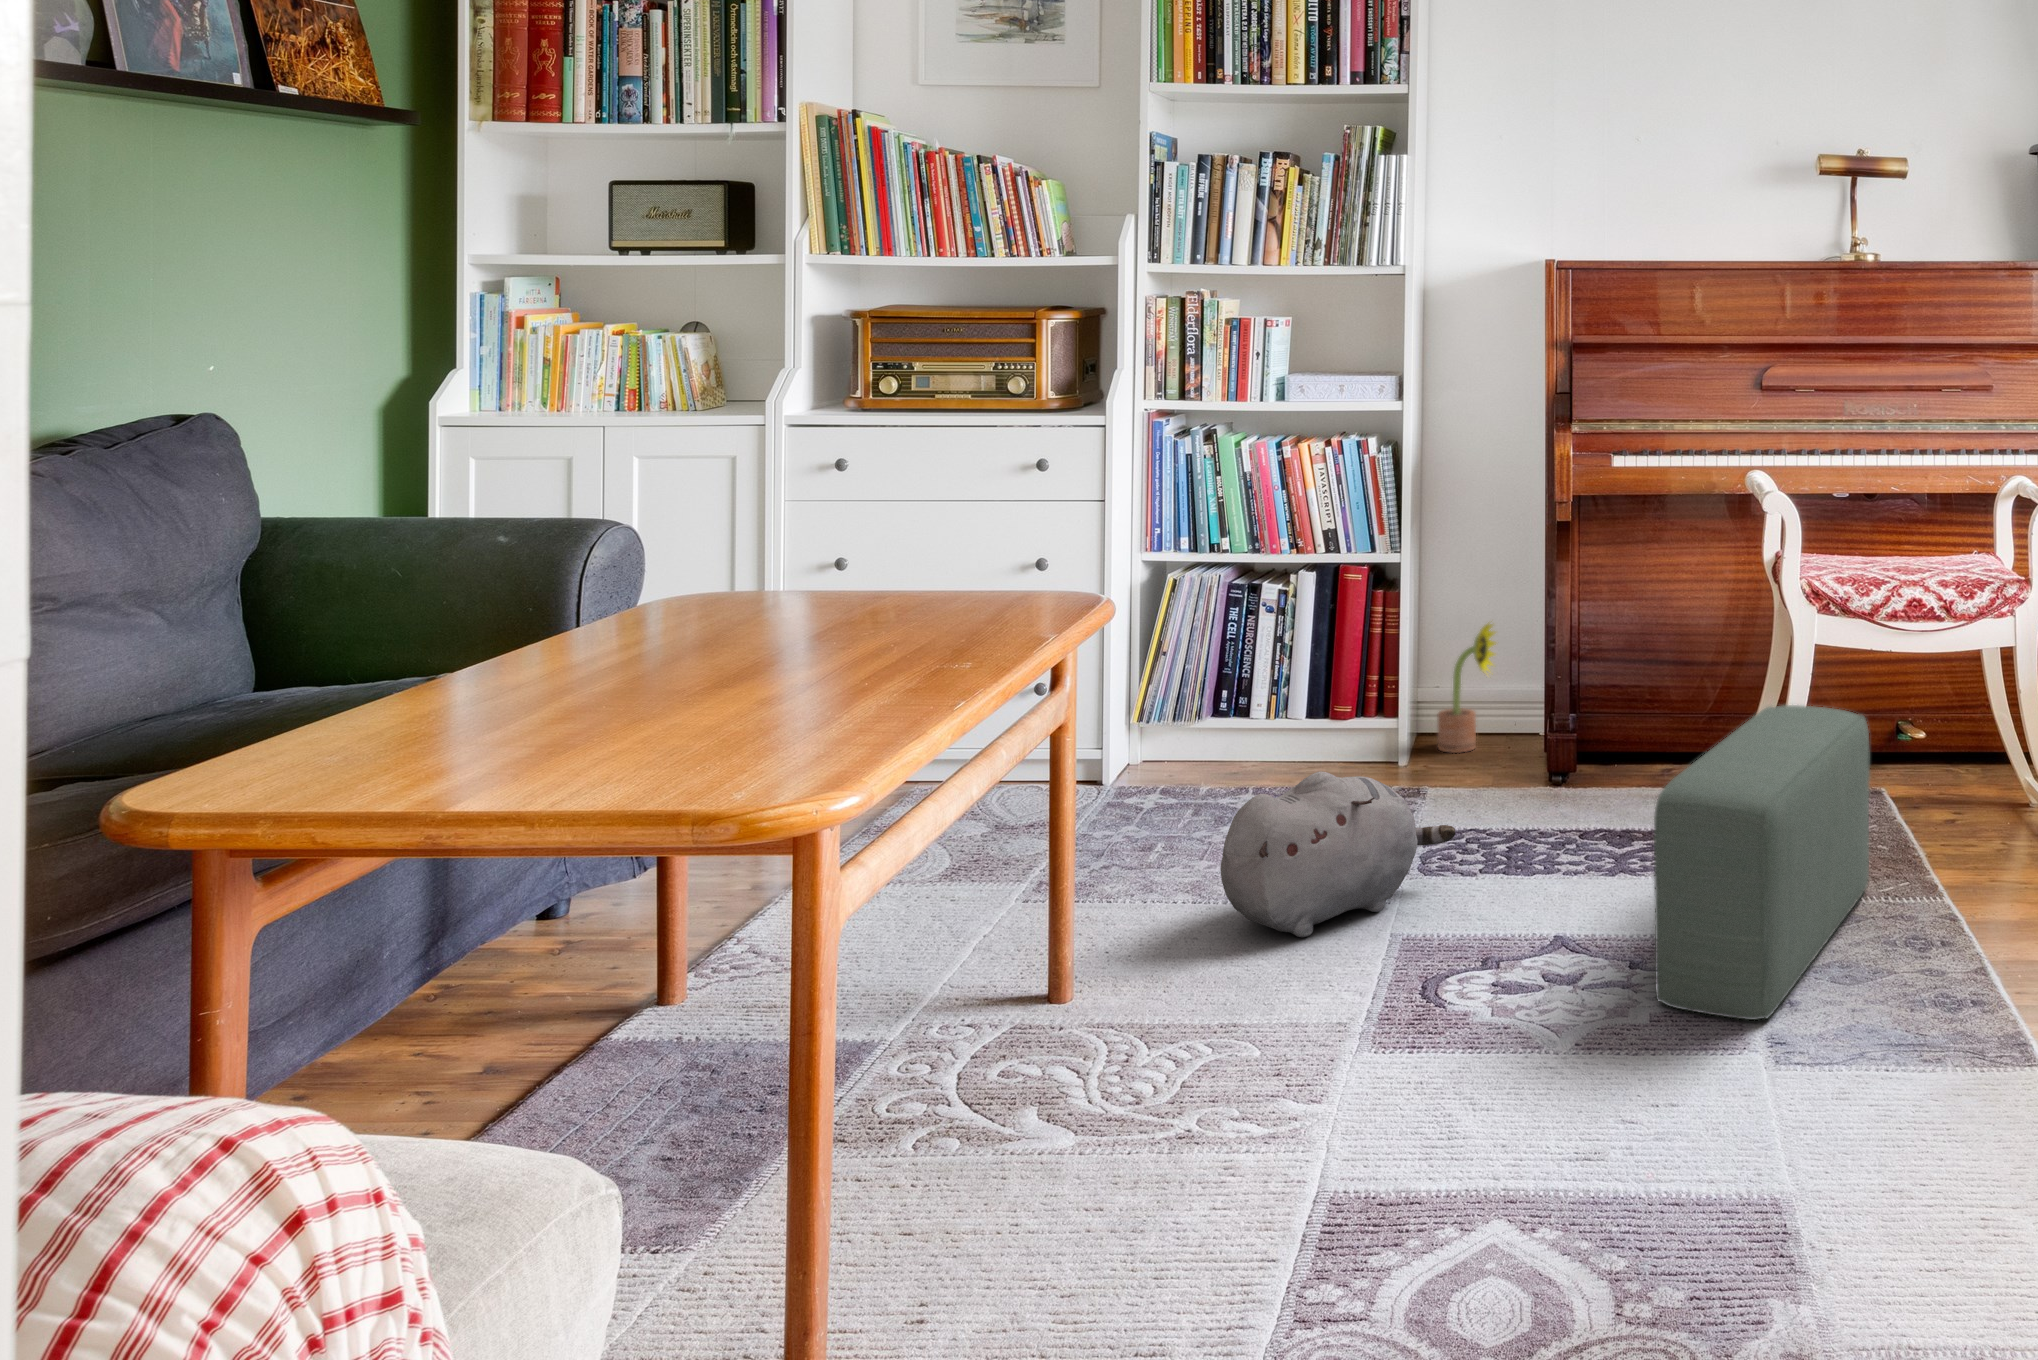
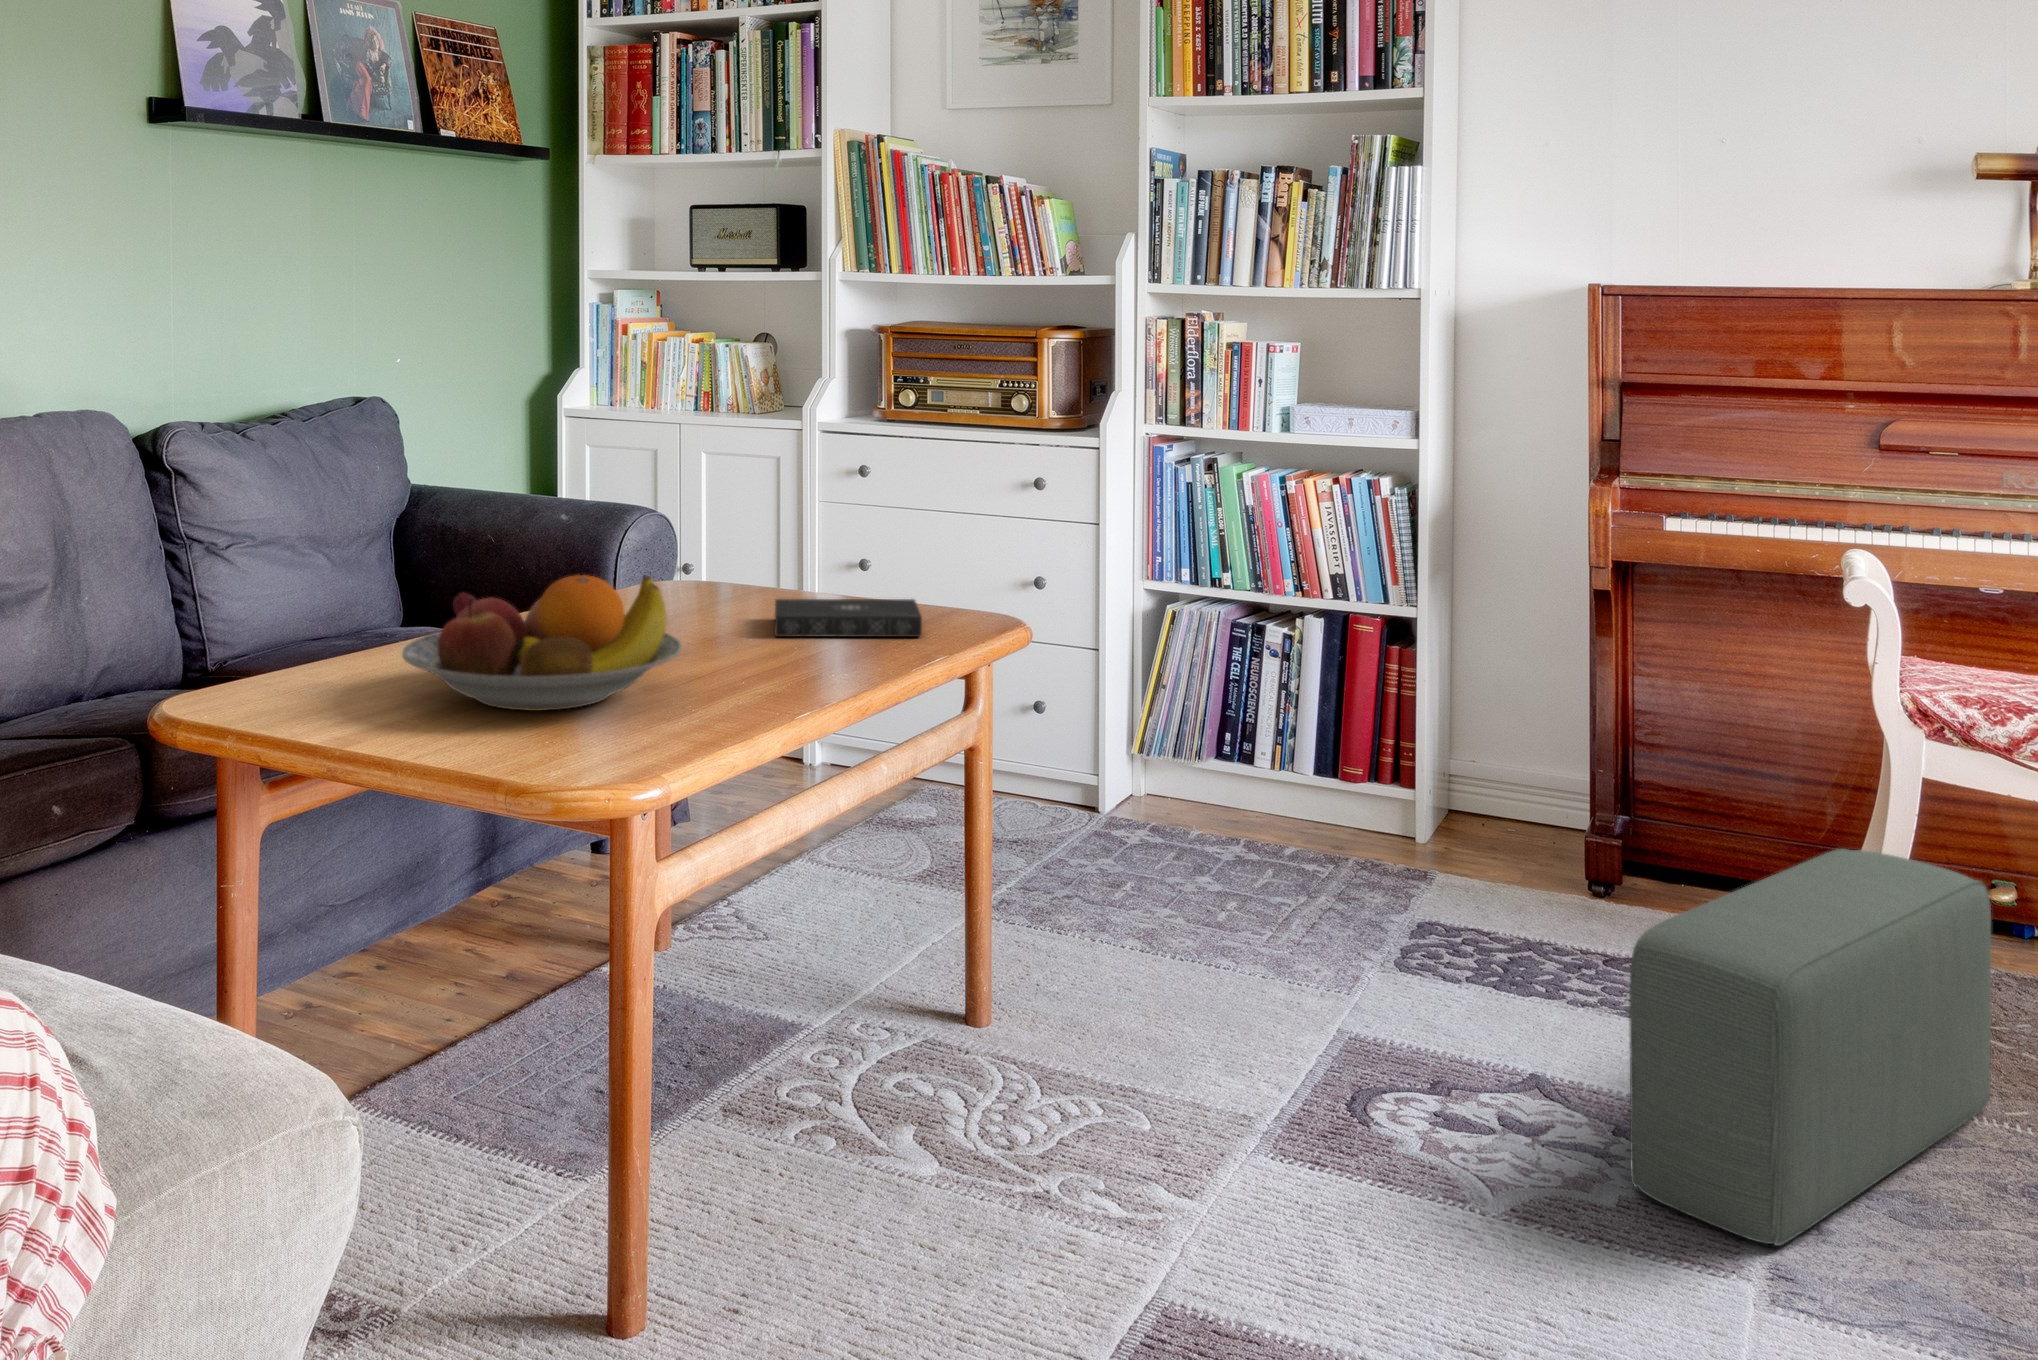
fruit bowl: none [427,572,789,736] -> present [402,575,682,711]
book: none [834,581,1010,632] -> present [775,599,922,637]
decorative plant: present [1437,624,1496,753] -> none [1460,689,1537,835]
plush toy: present [1220,771,1455,937] -> none [1153,836,1427,1012]

